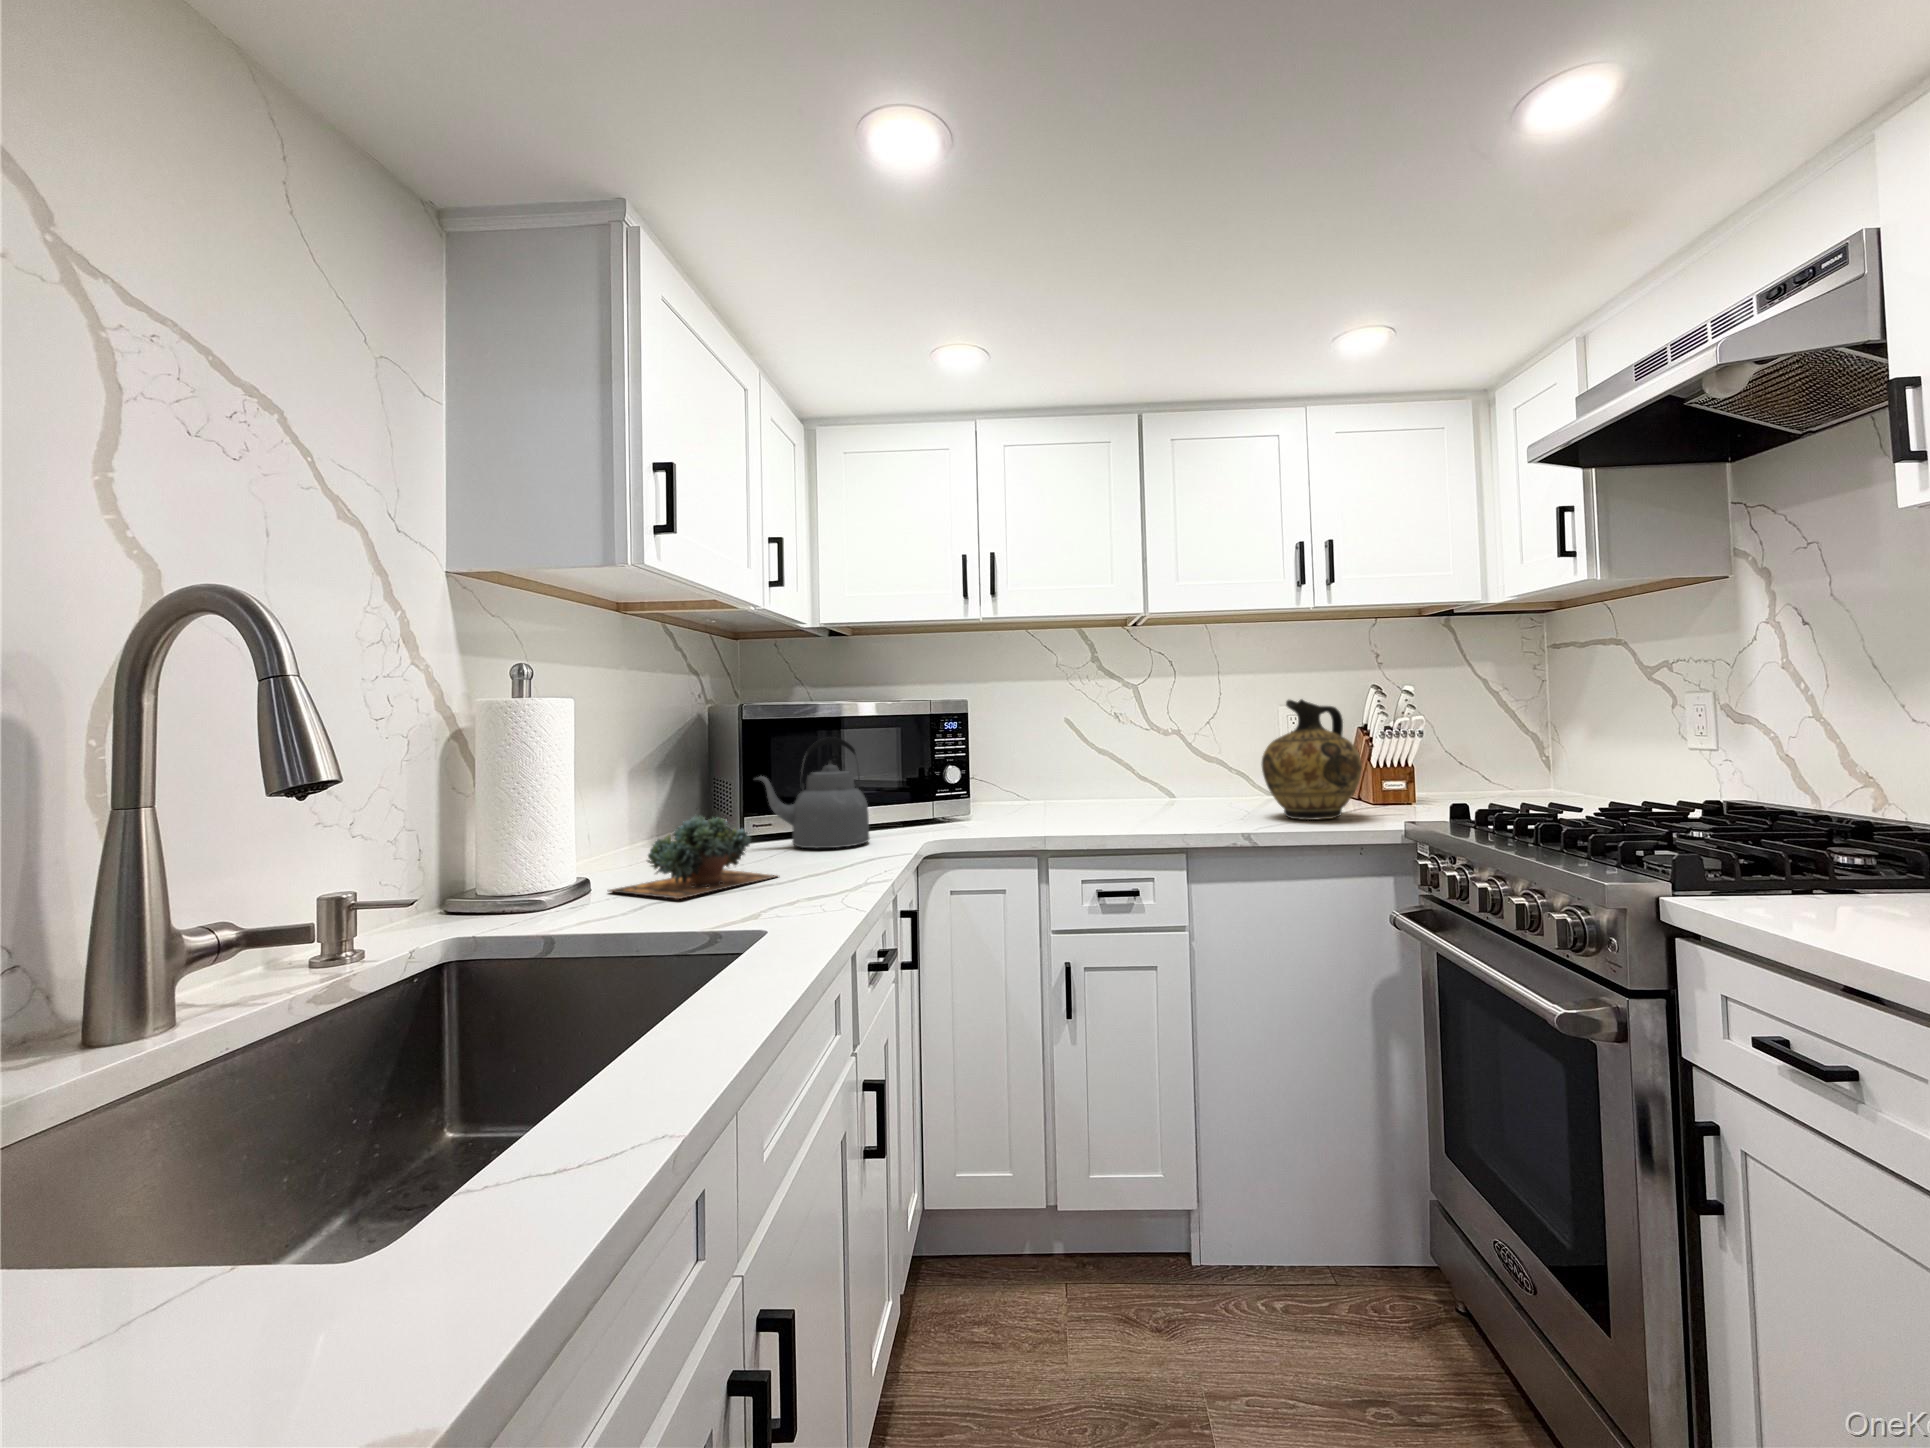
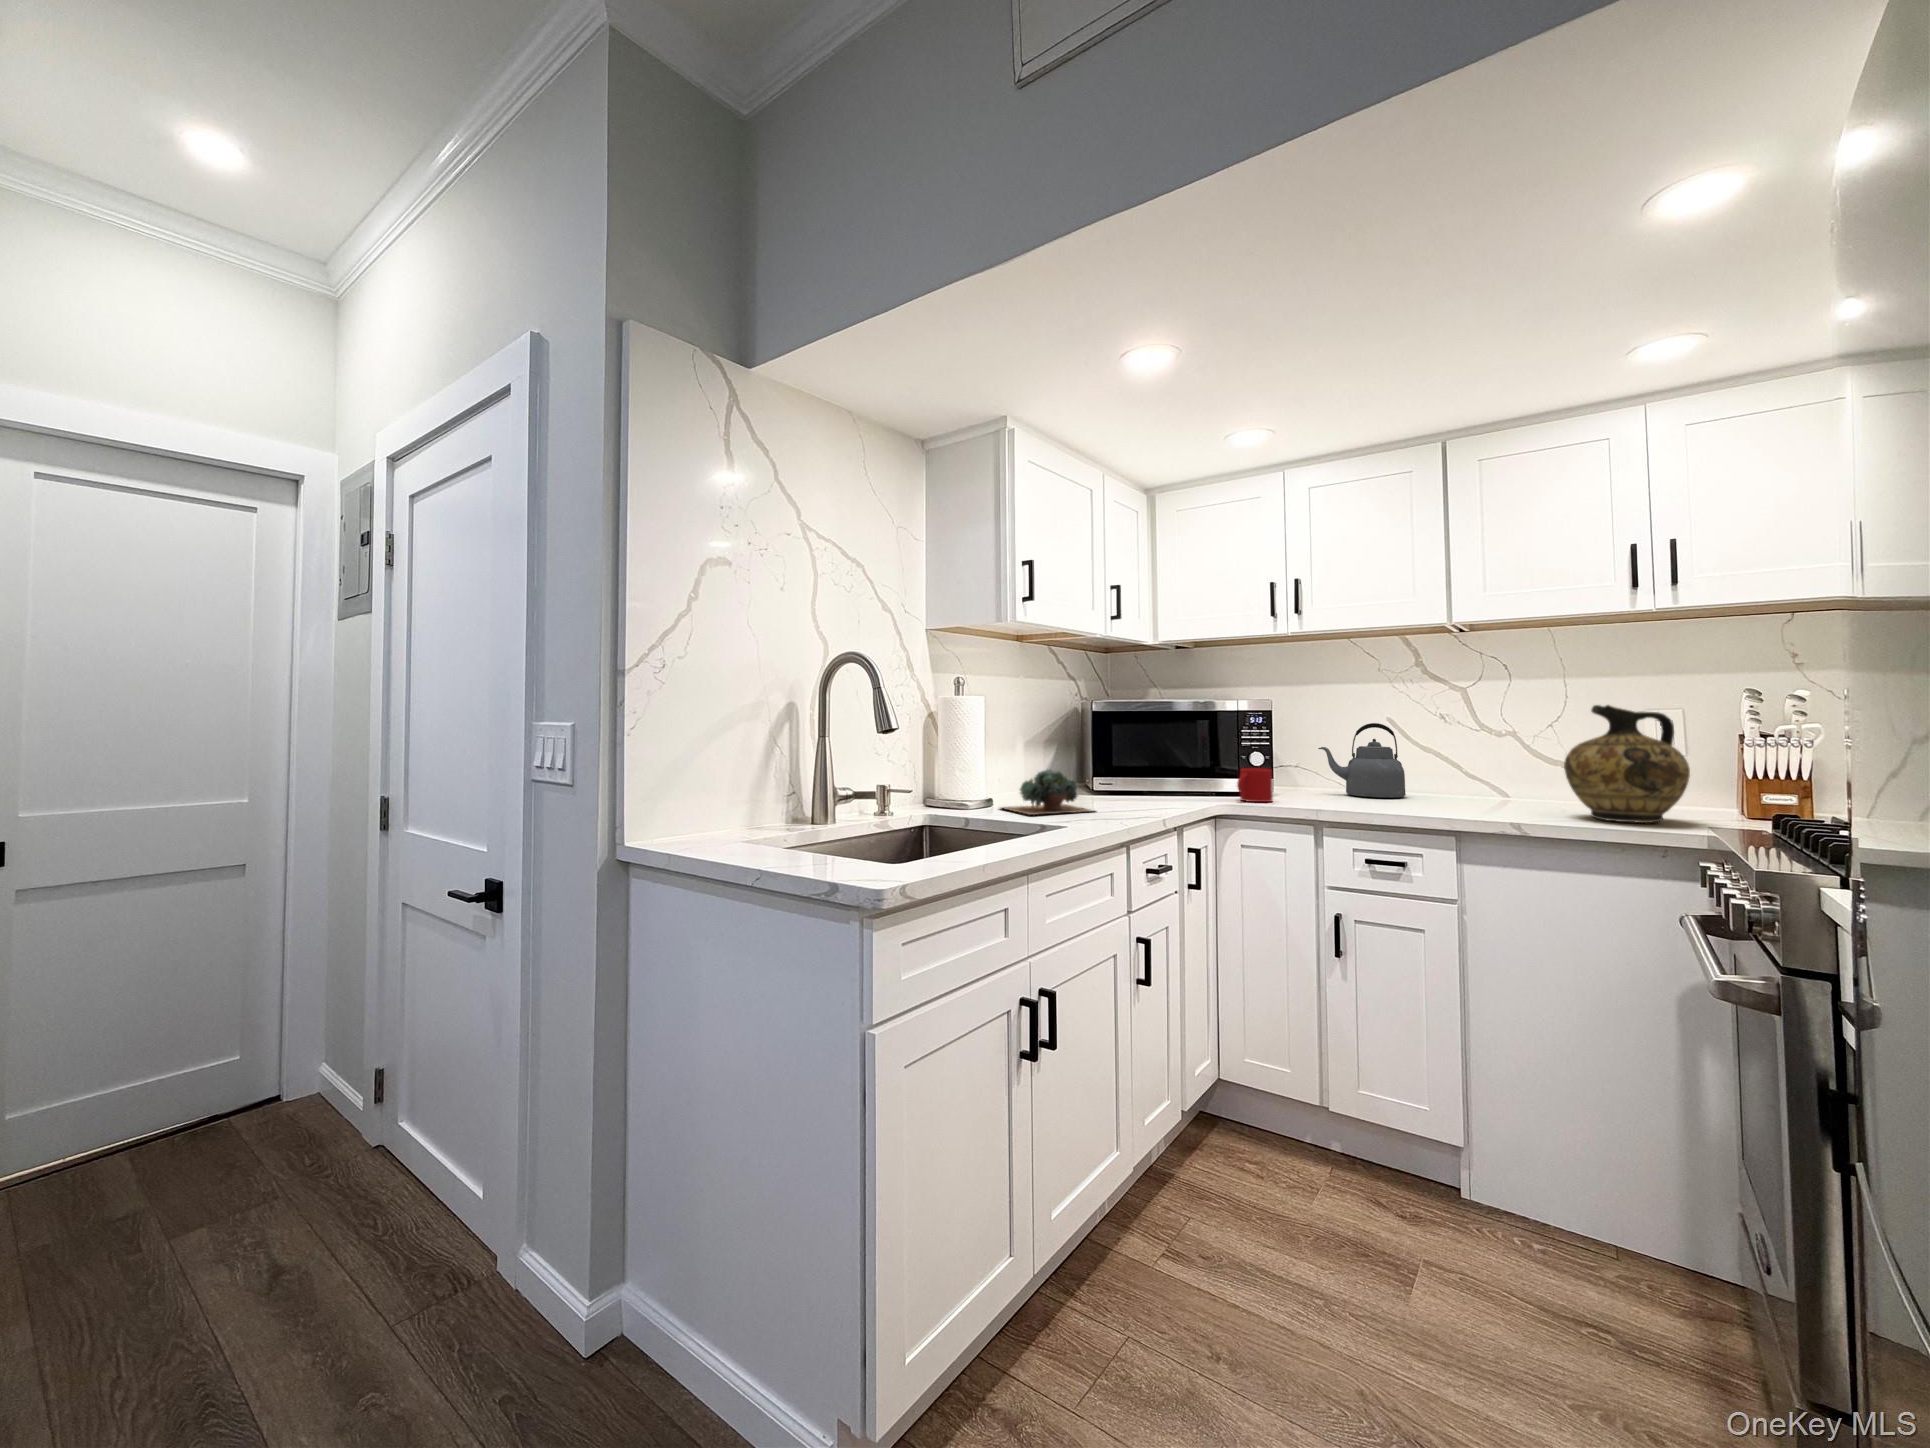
kettle: present [755,737,870,848] -> present [1318,723,1406,798]
mug: none [942,789,982,835] -> present [1237,768,1273,802]

